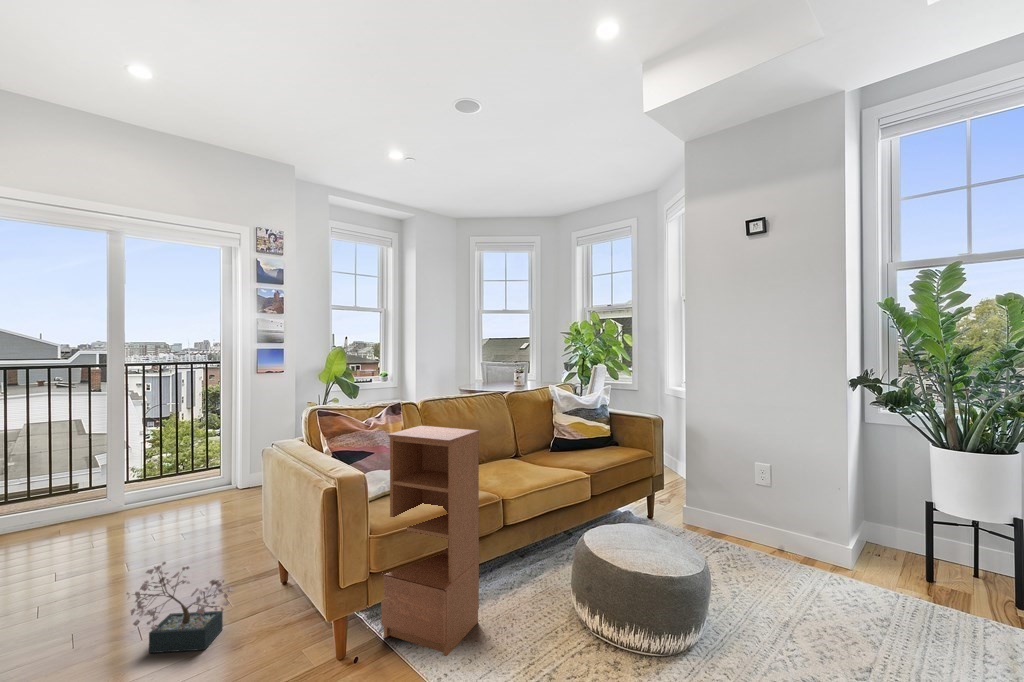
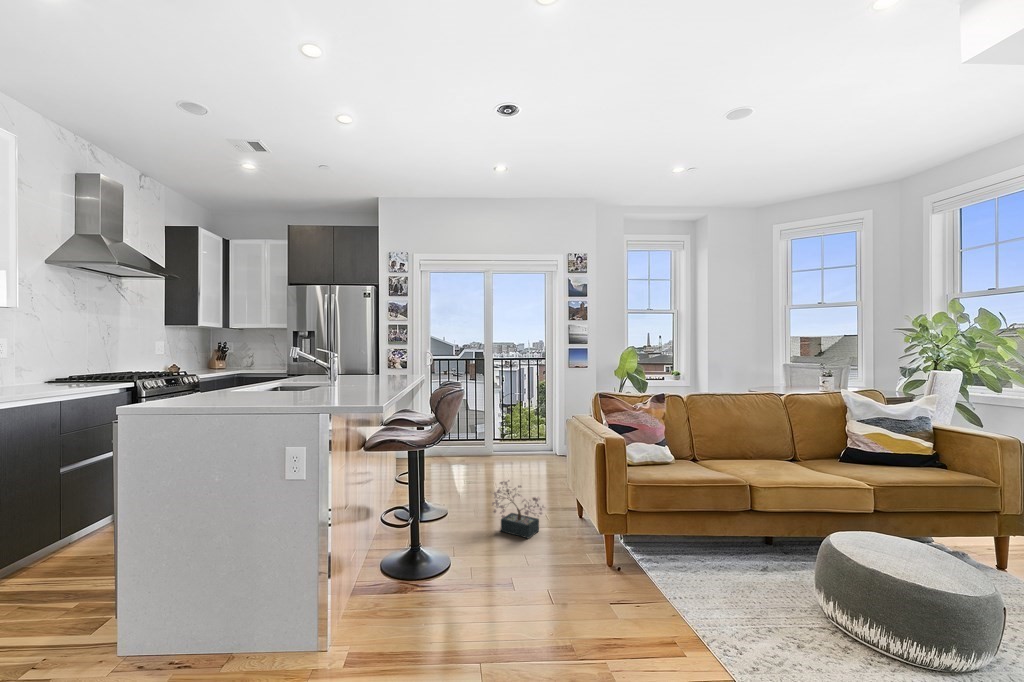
bookcase: present [381,426,479,656] -> none [638,411,720,592]

